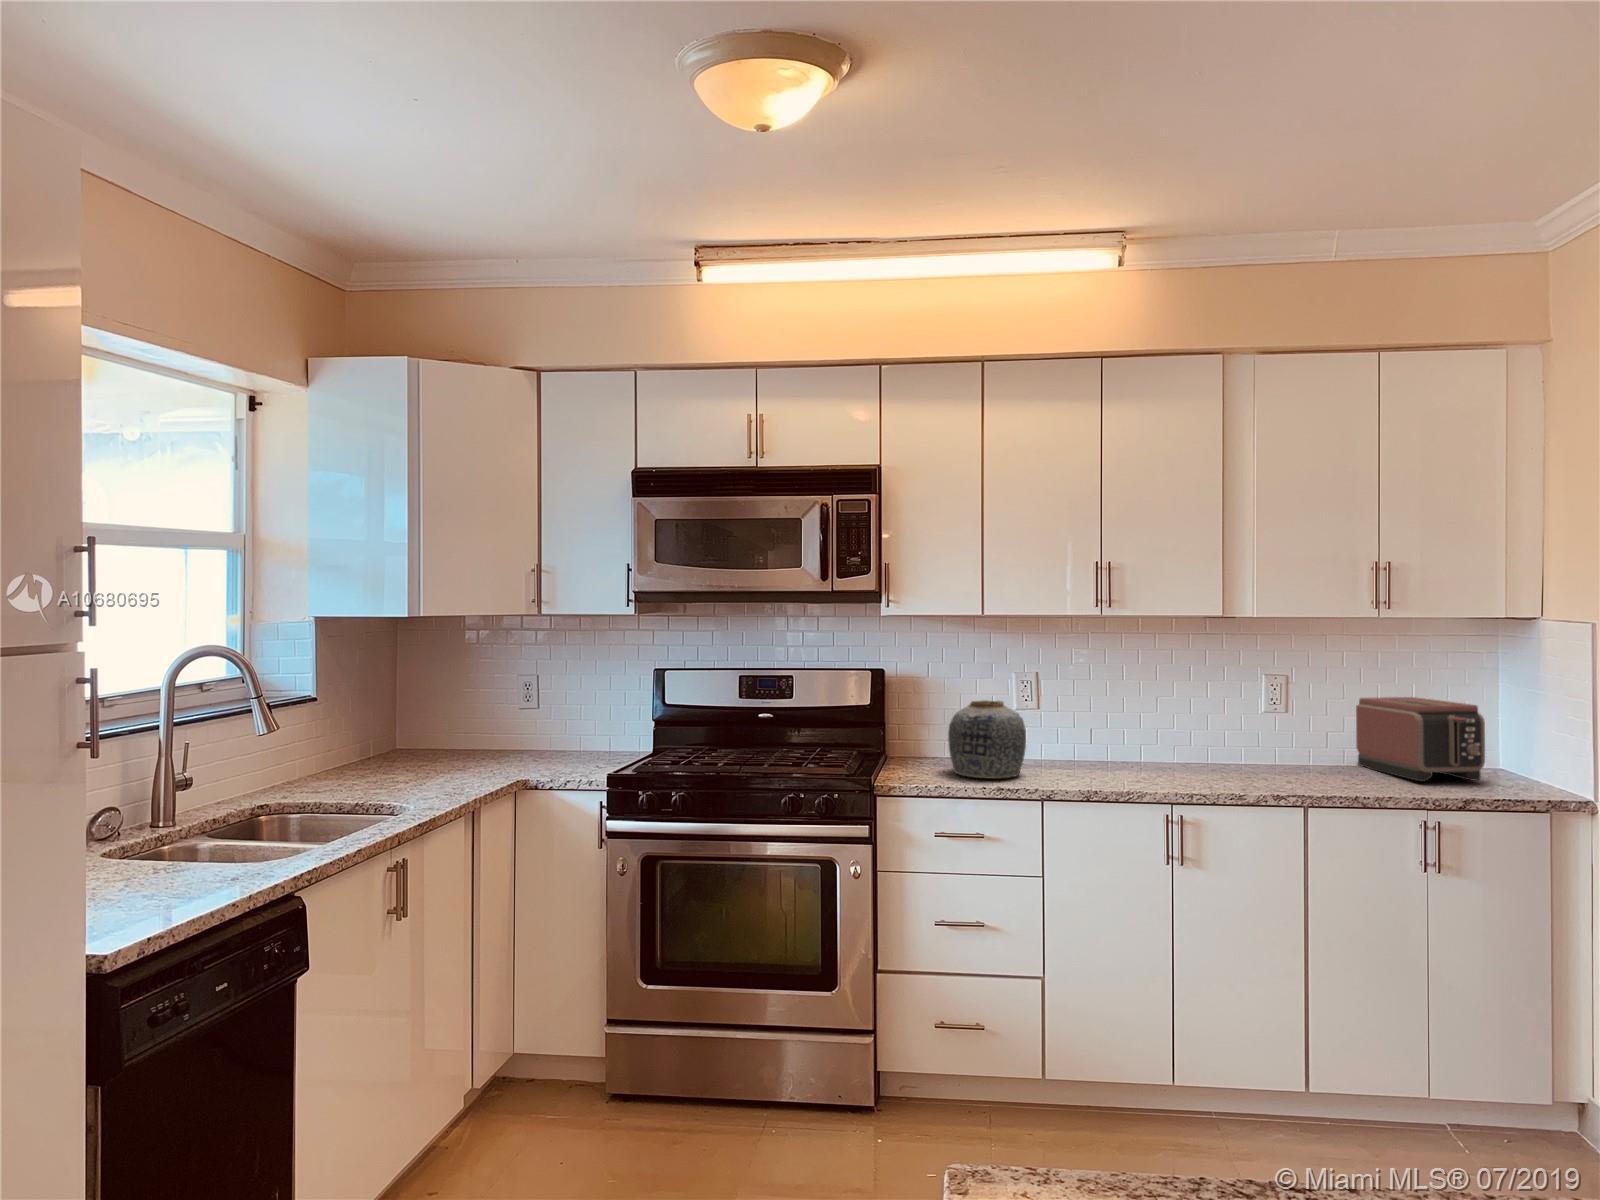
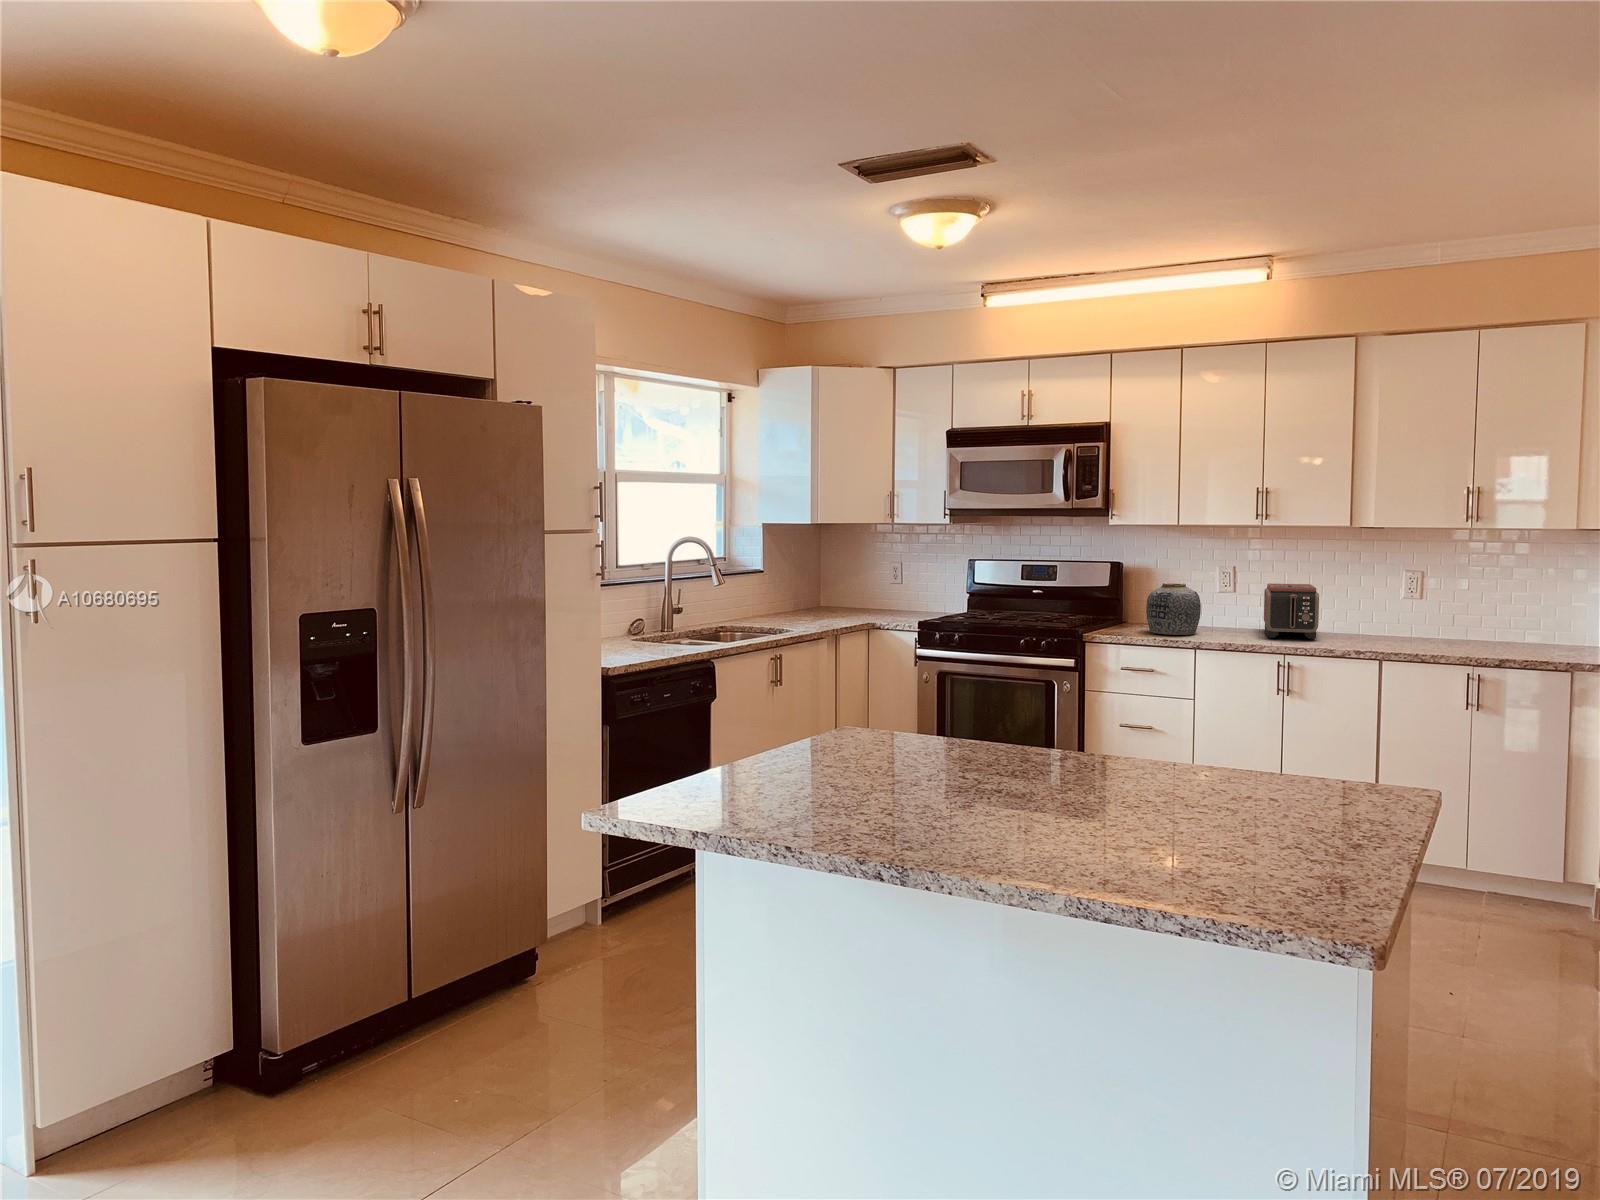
toaster: present [1356,697,1485,781] -> present [1264,584,1319,639]

